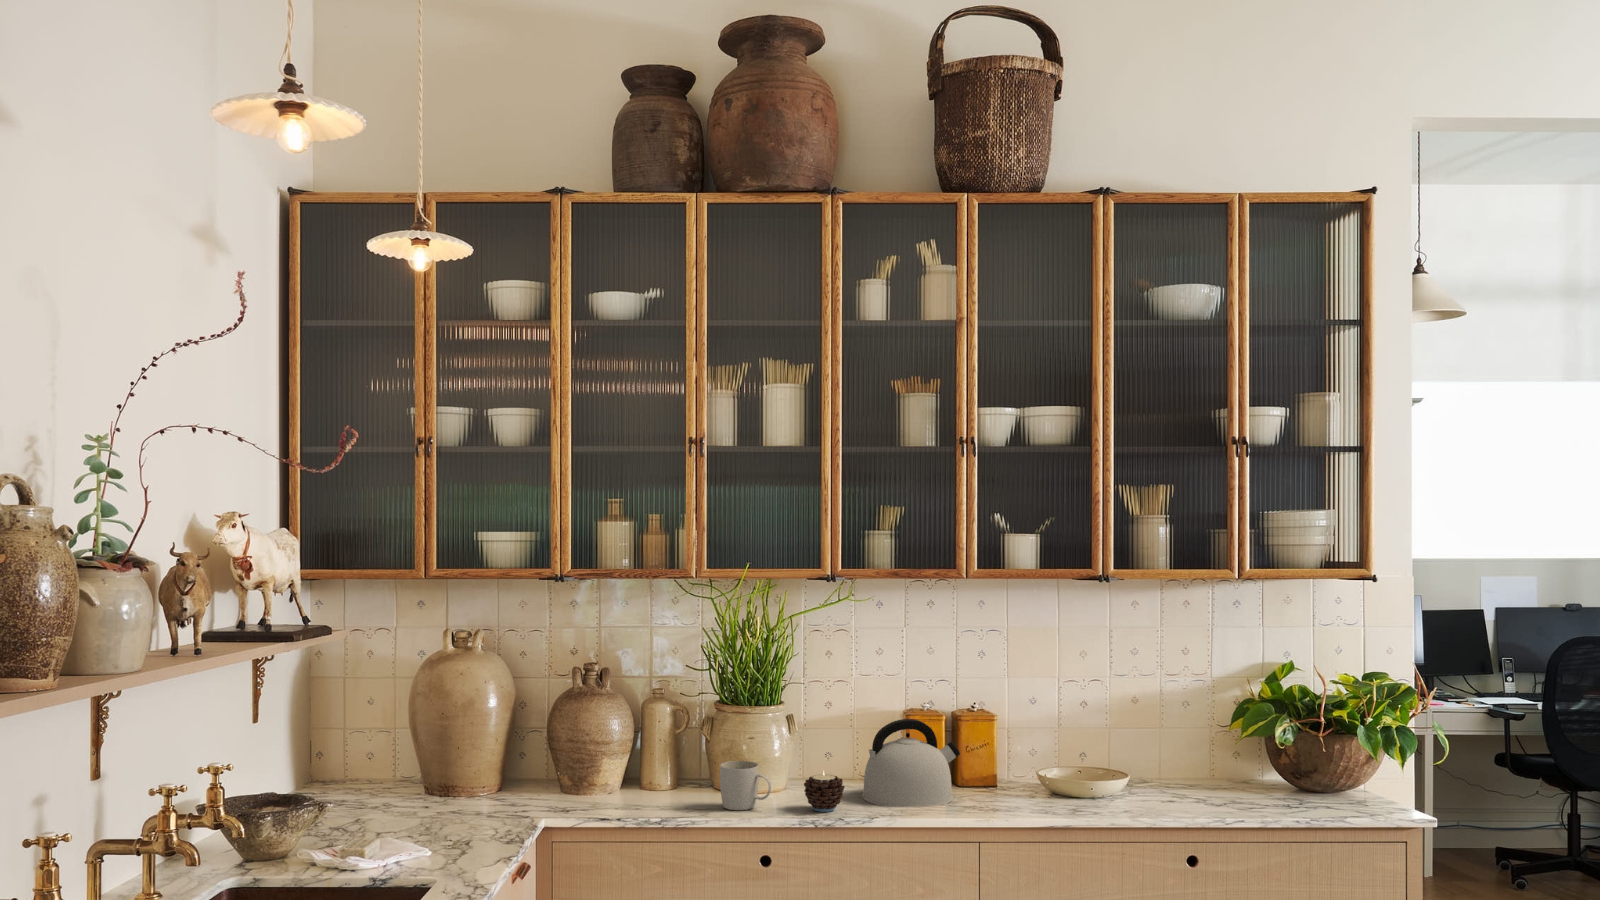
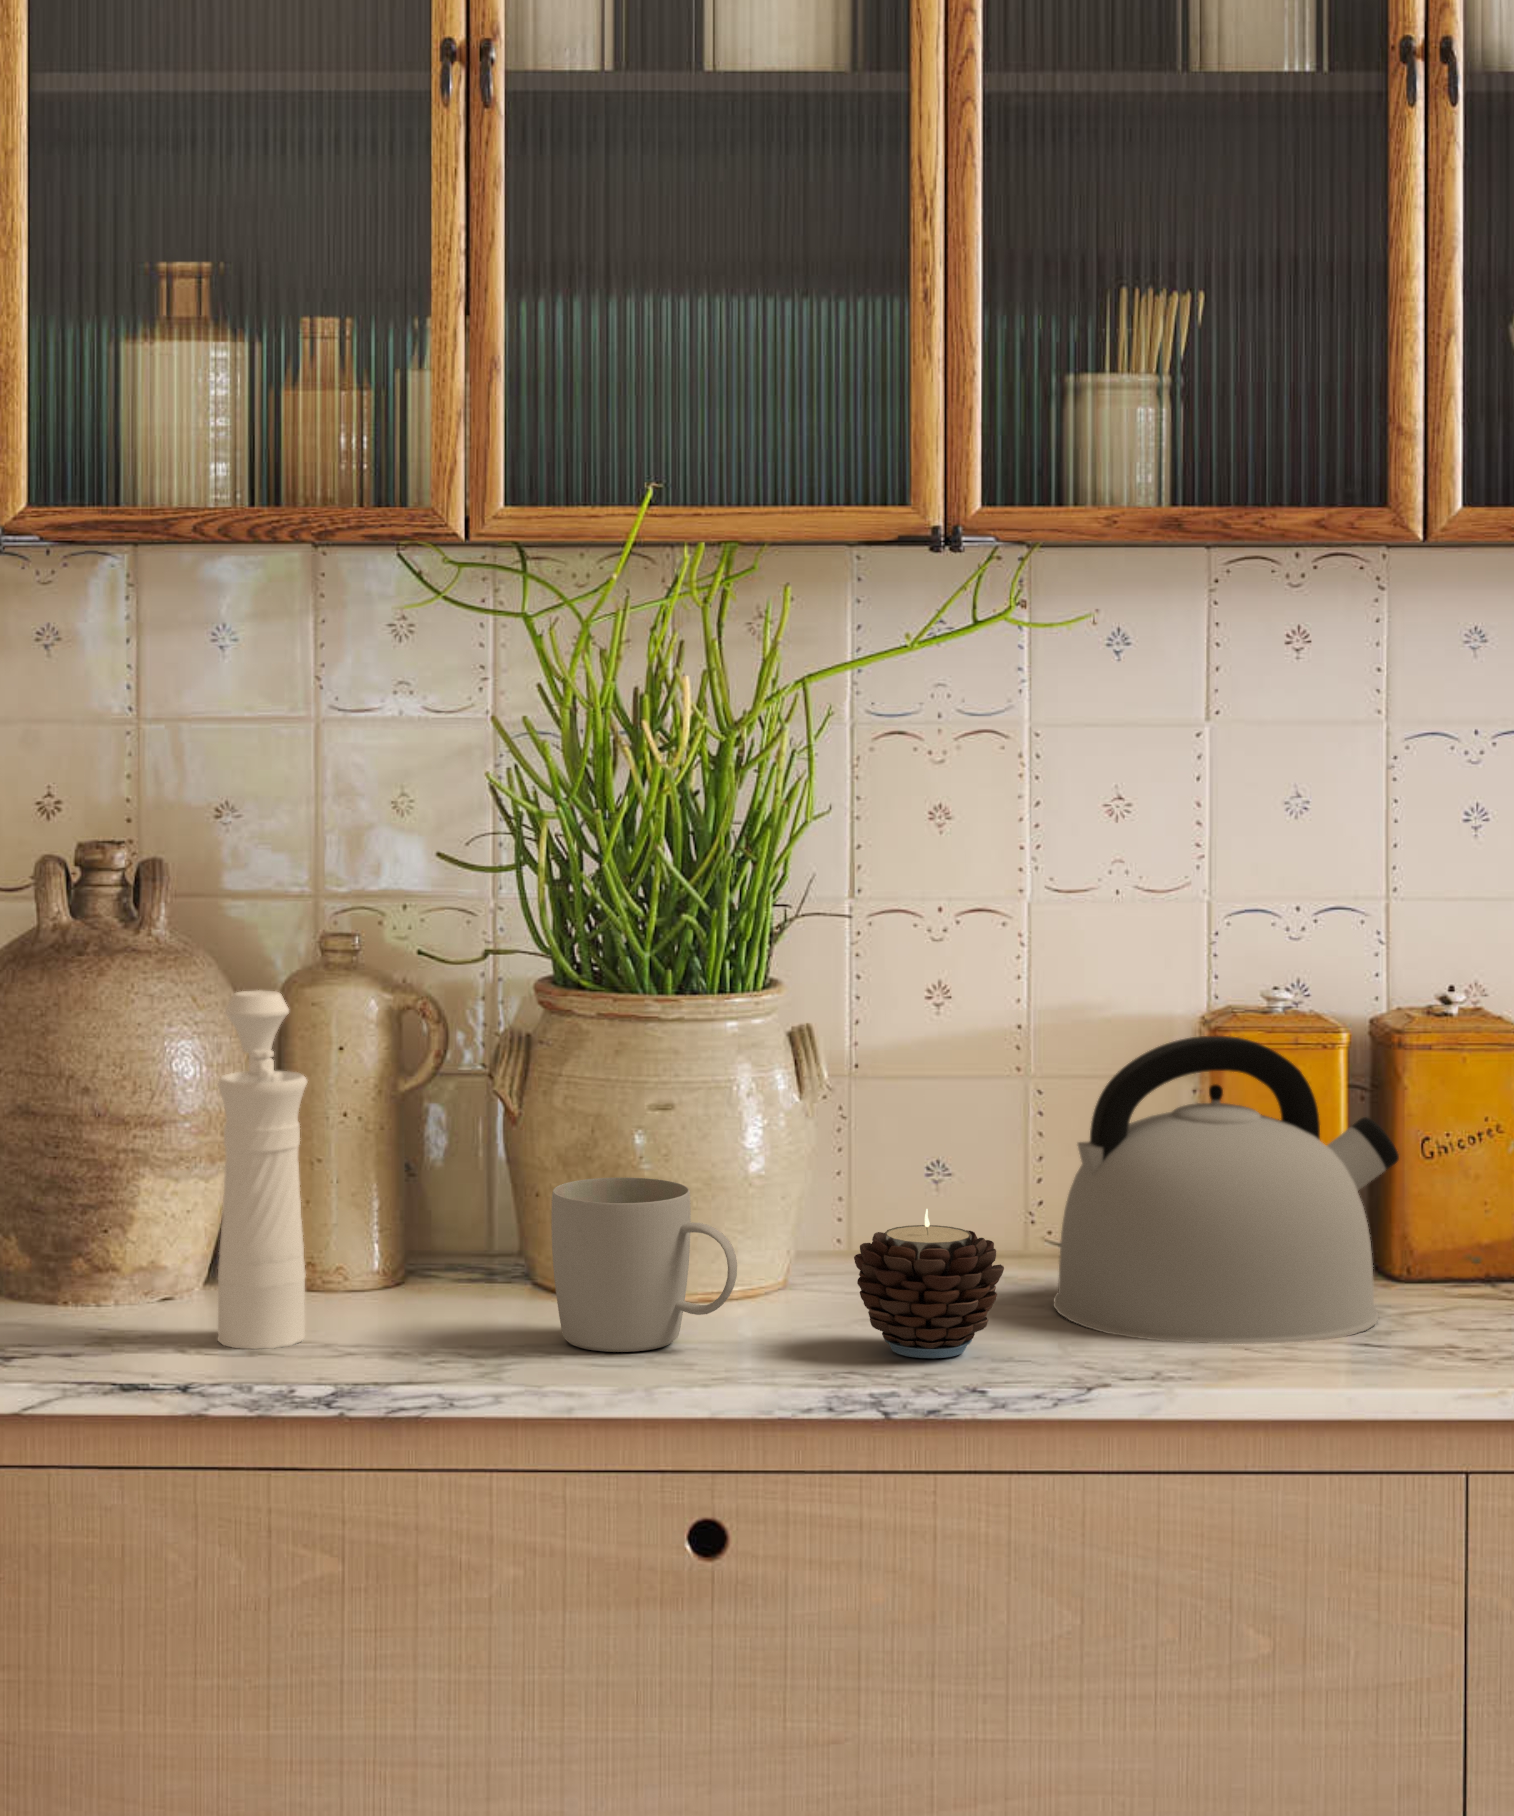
pepper mill: none [627,707,652,810] -> present [218,990,307,1349]

